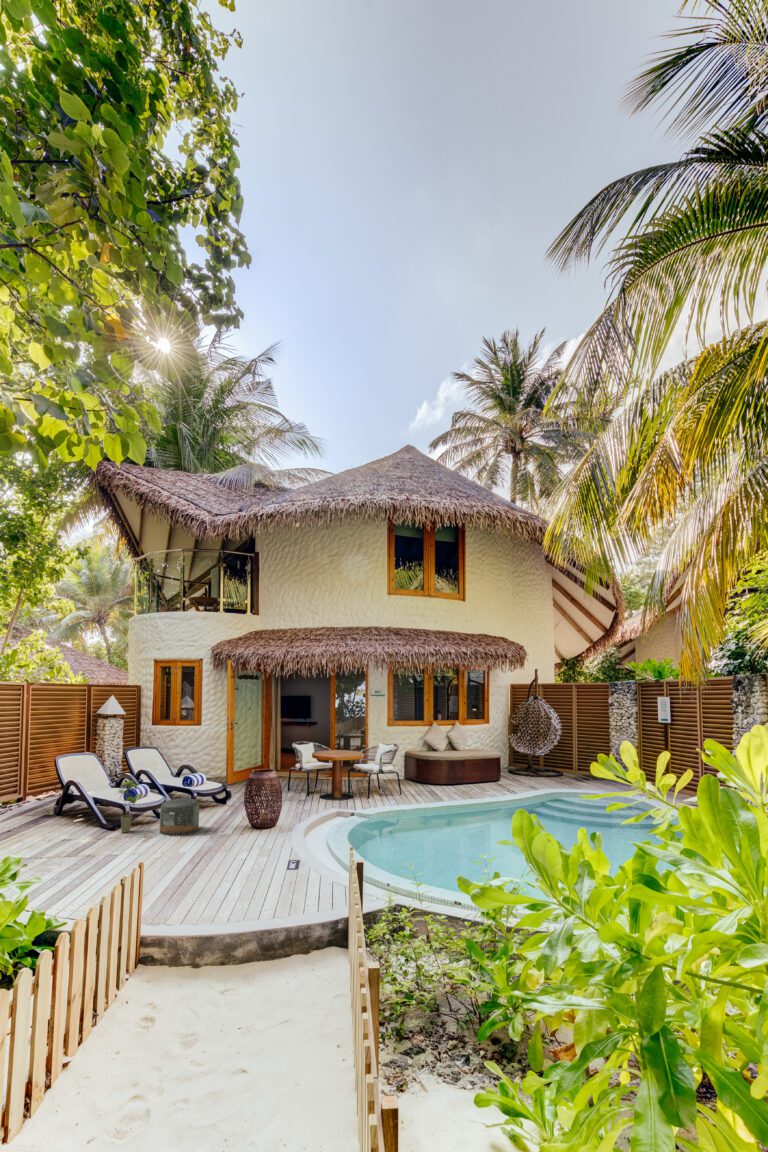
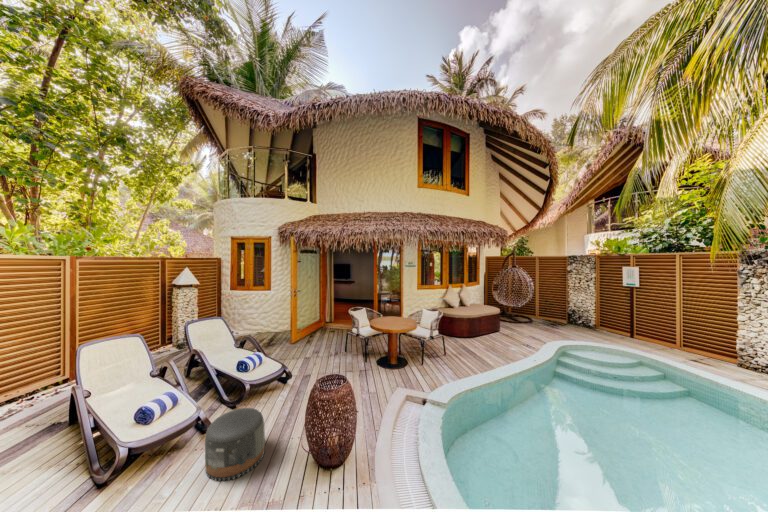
house plant: present [119,781,142,833] -> none [135,398,185,475]

